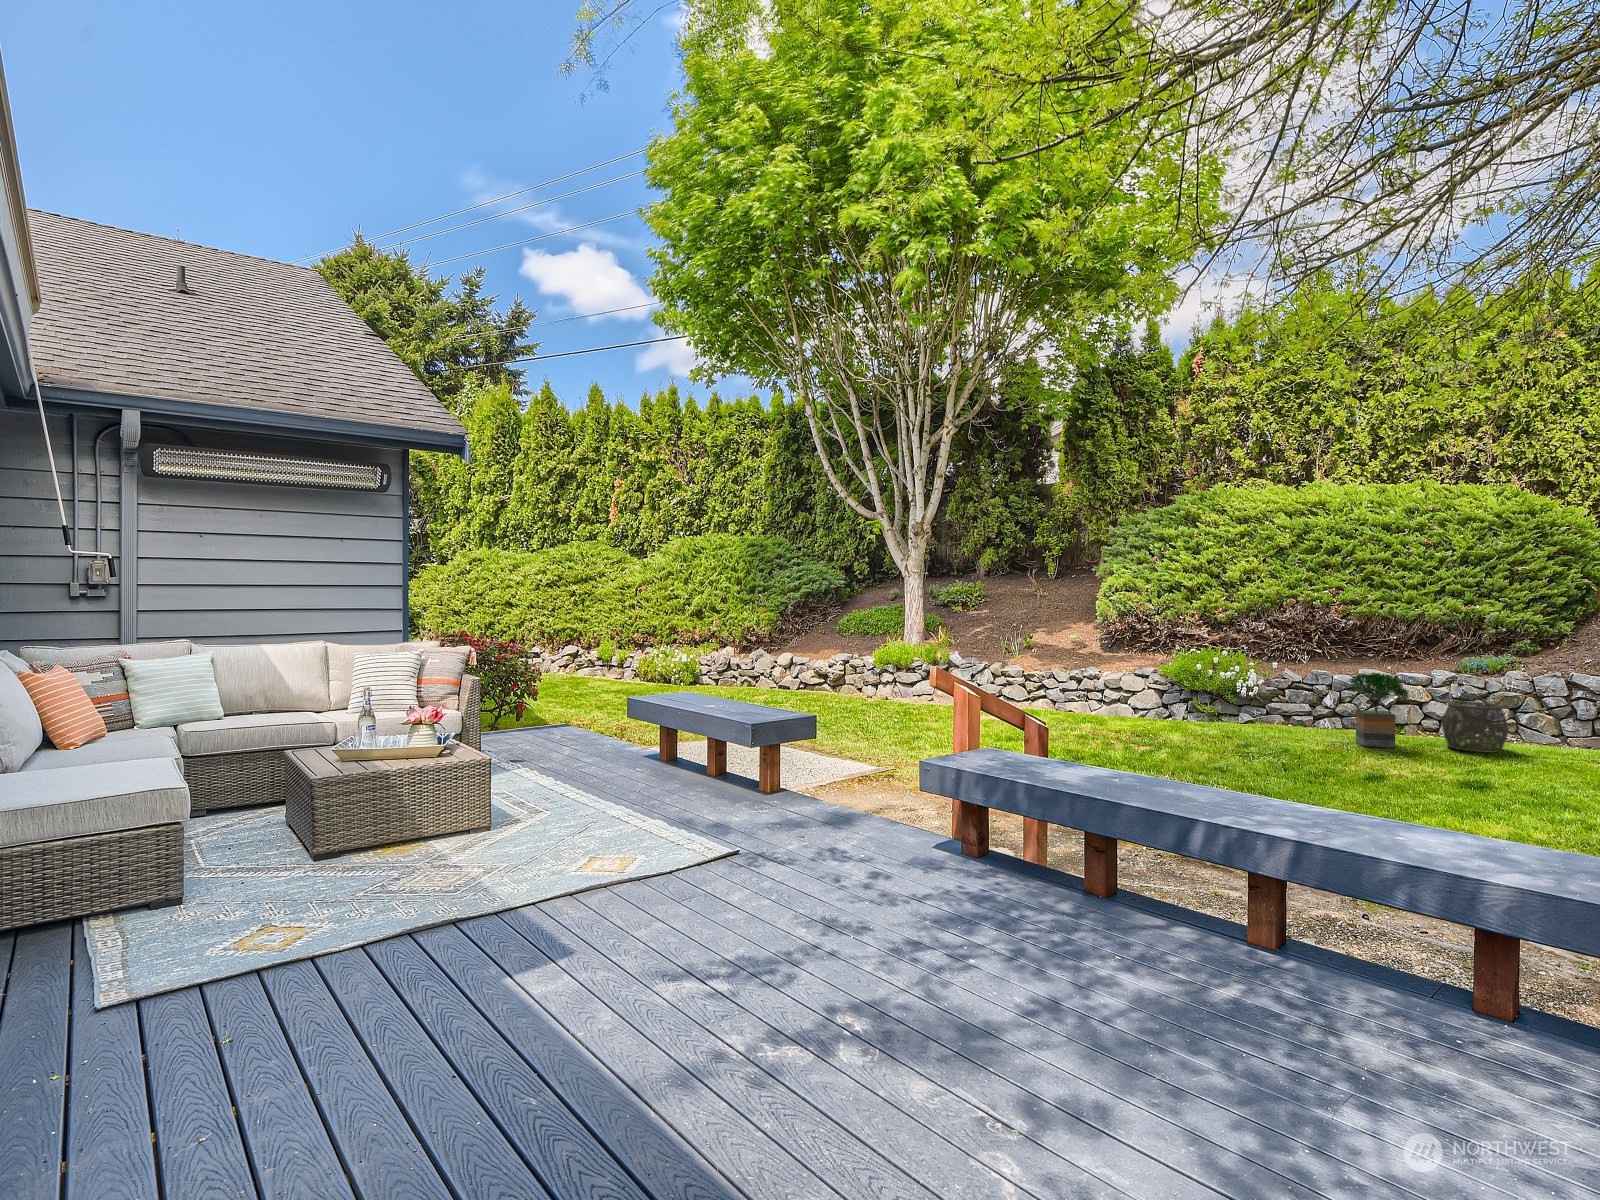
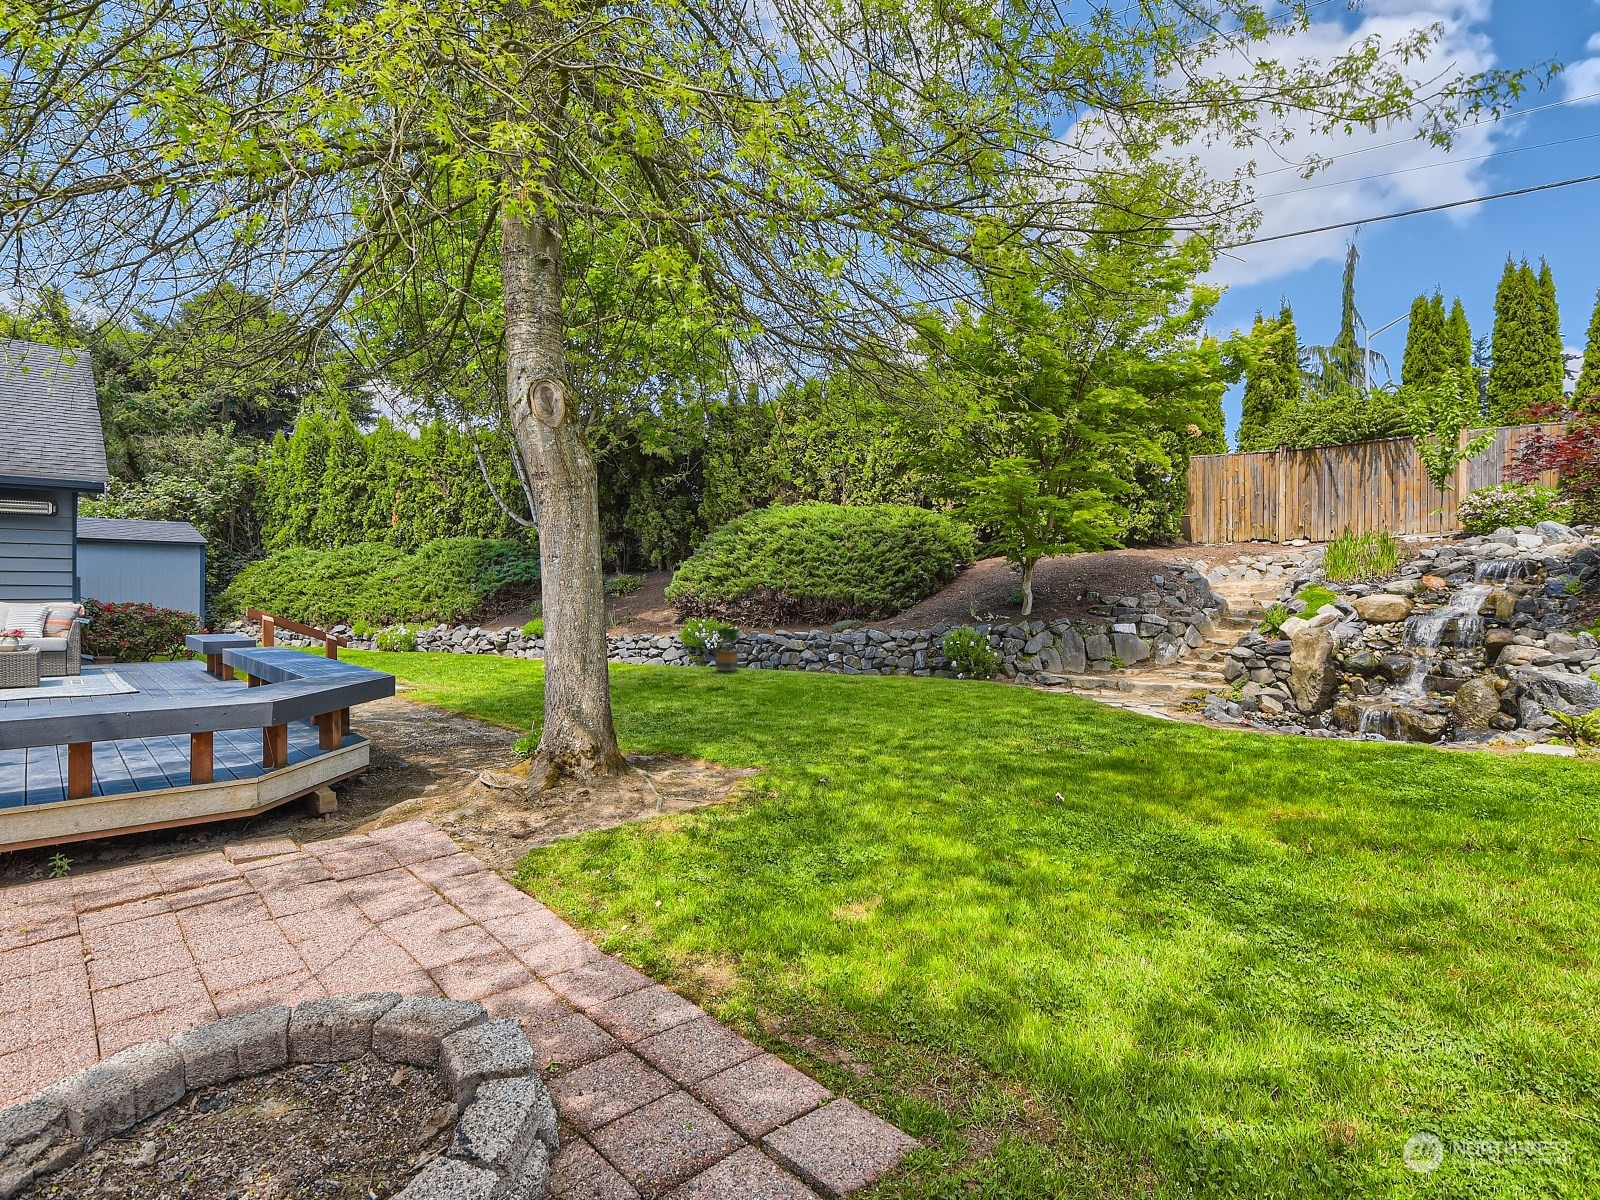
woven basket: present [1442,701,1508,753] -> none [756,644,787,672]

